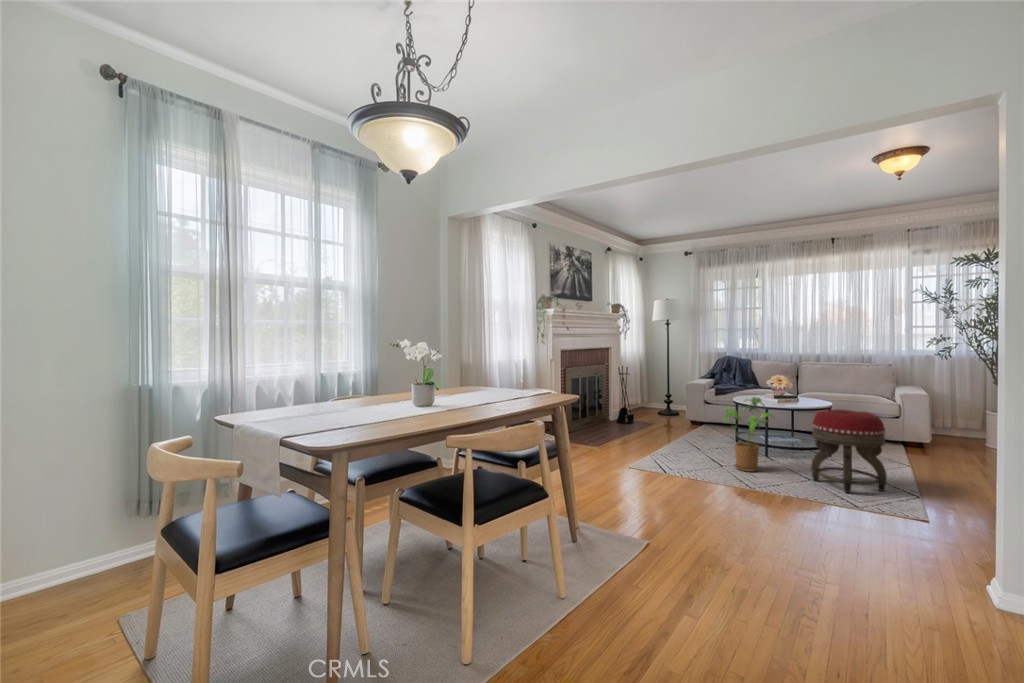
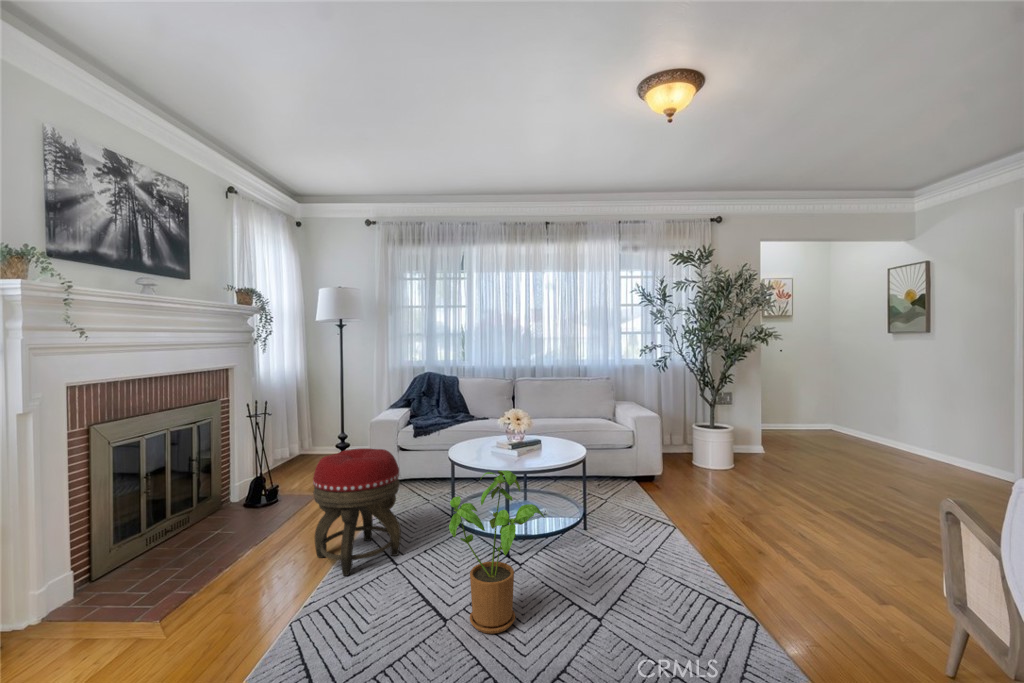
footstool: present [811,410,887,493] -> present [313,448,401,576]

